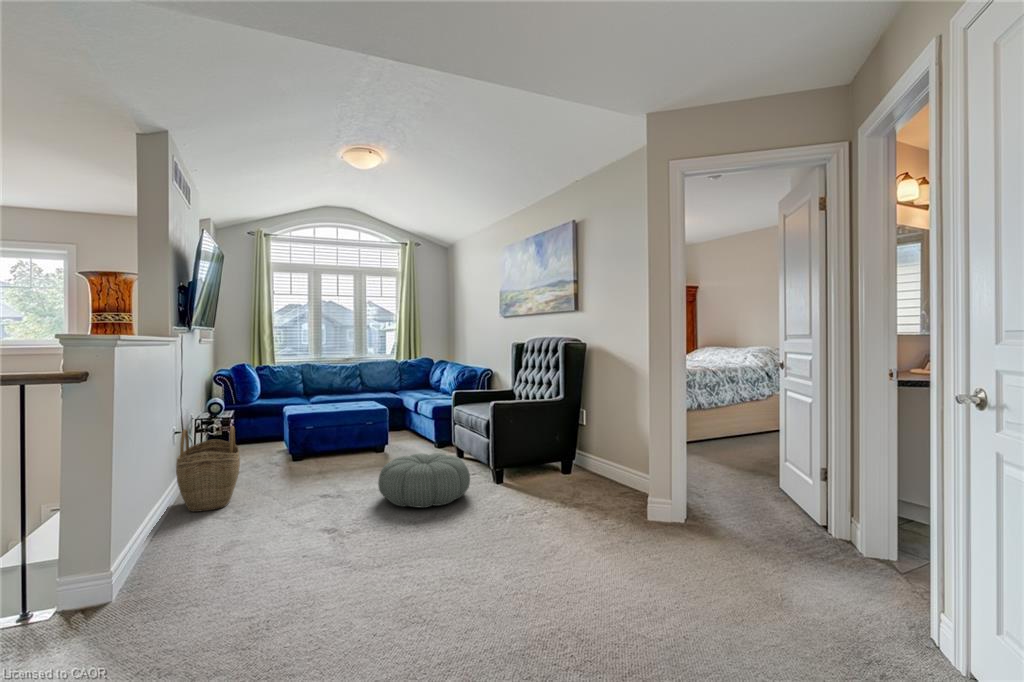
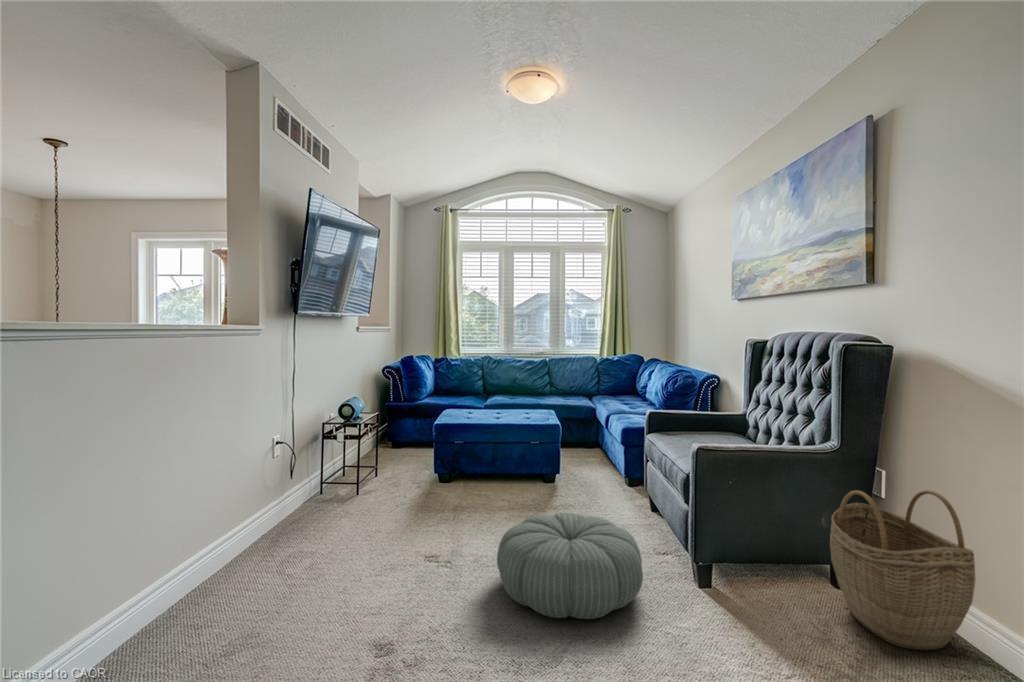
woven basket: present [176,426,240,512] -> present [830,490,975,650]

